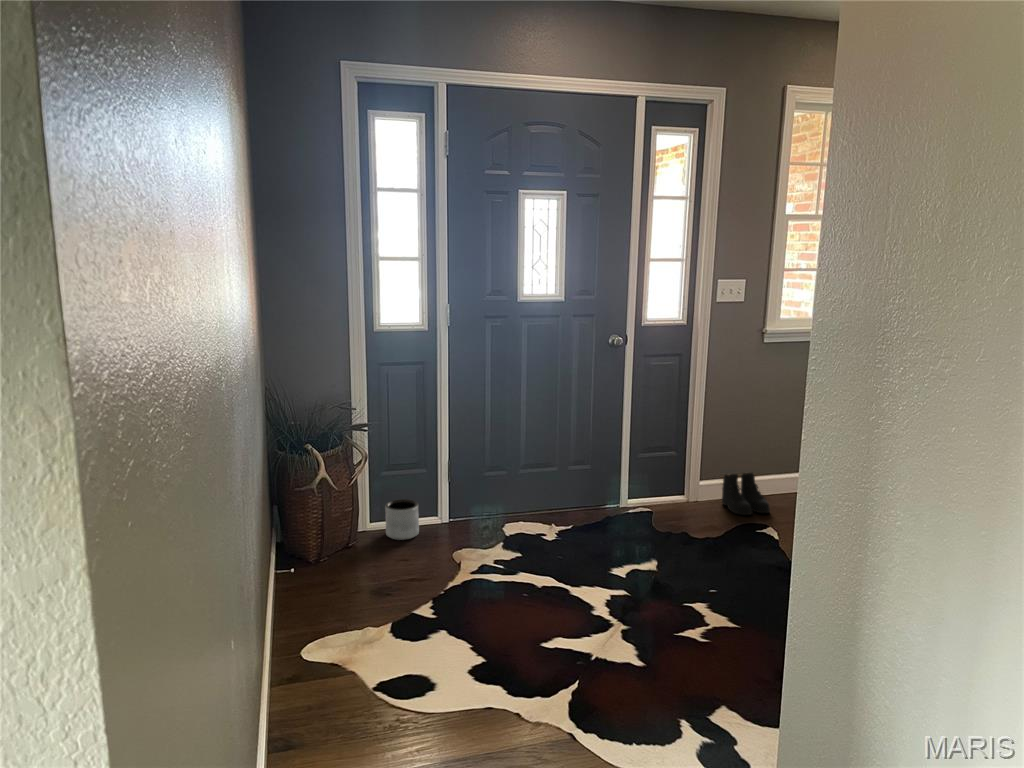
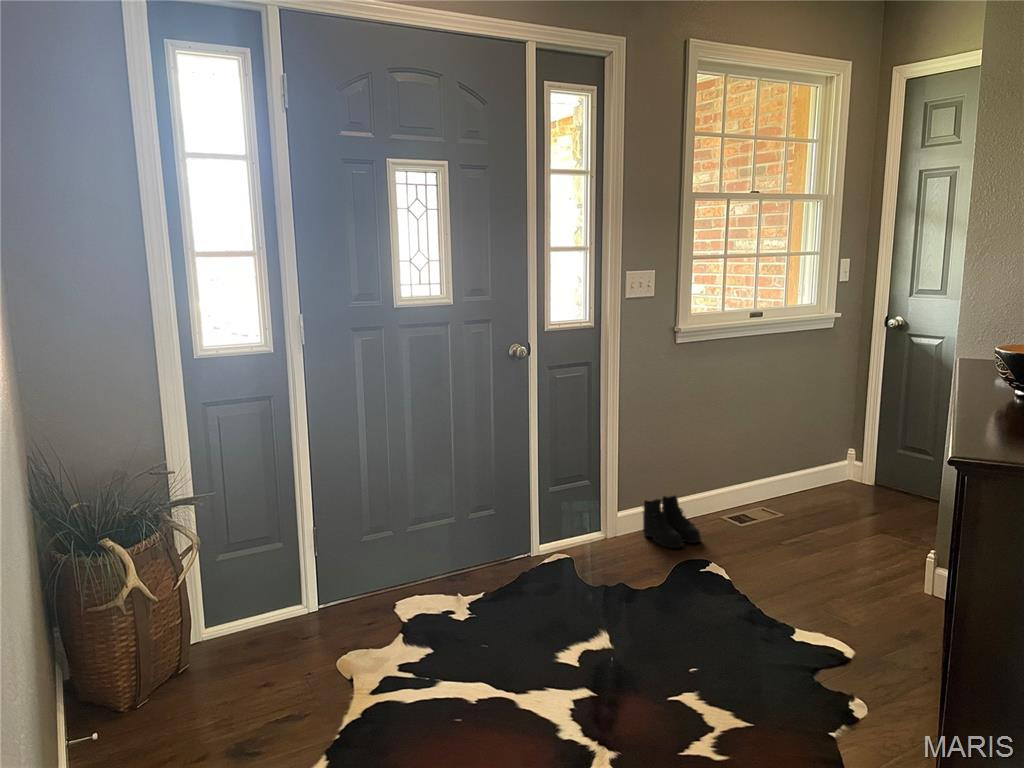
planter: present [385,499,419,540] -> none [229,589,280,650]

